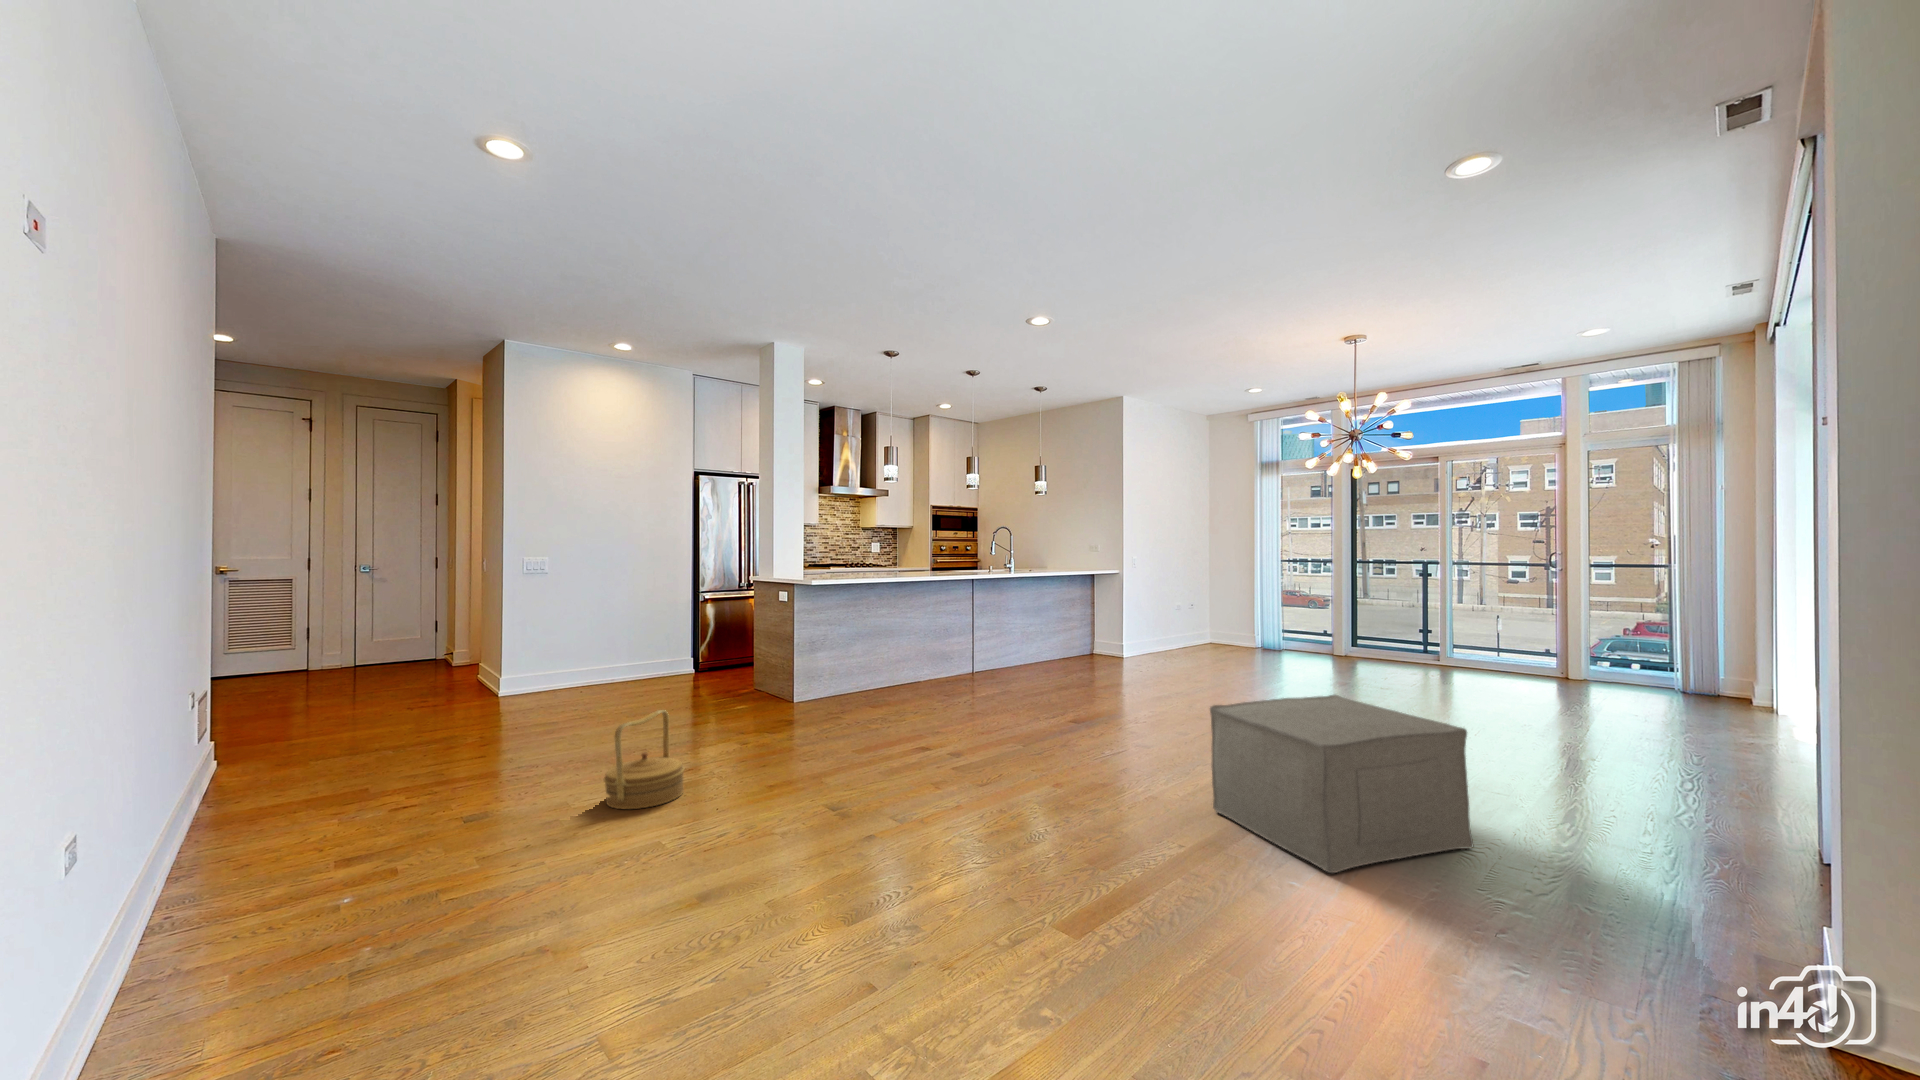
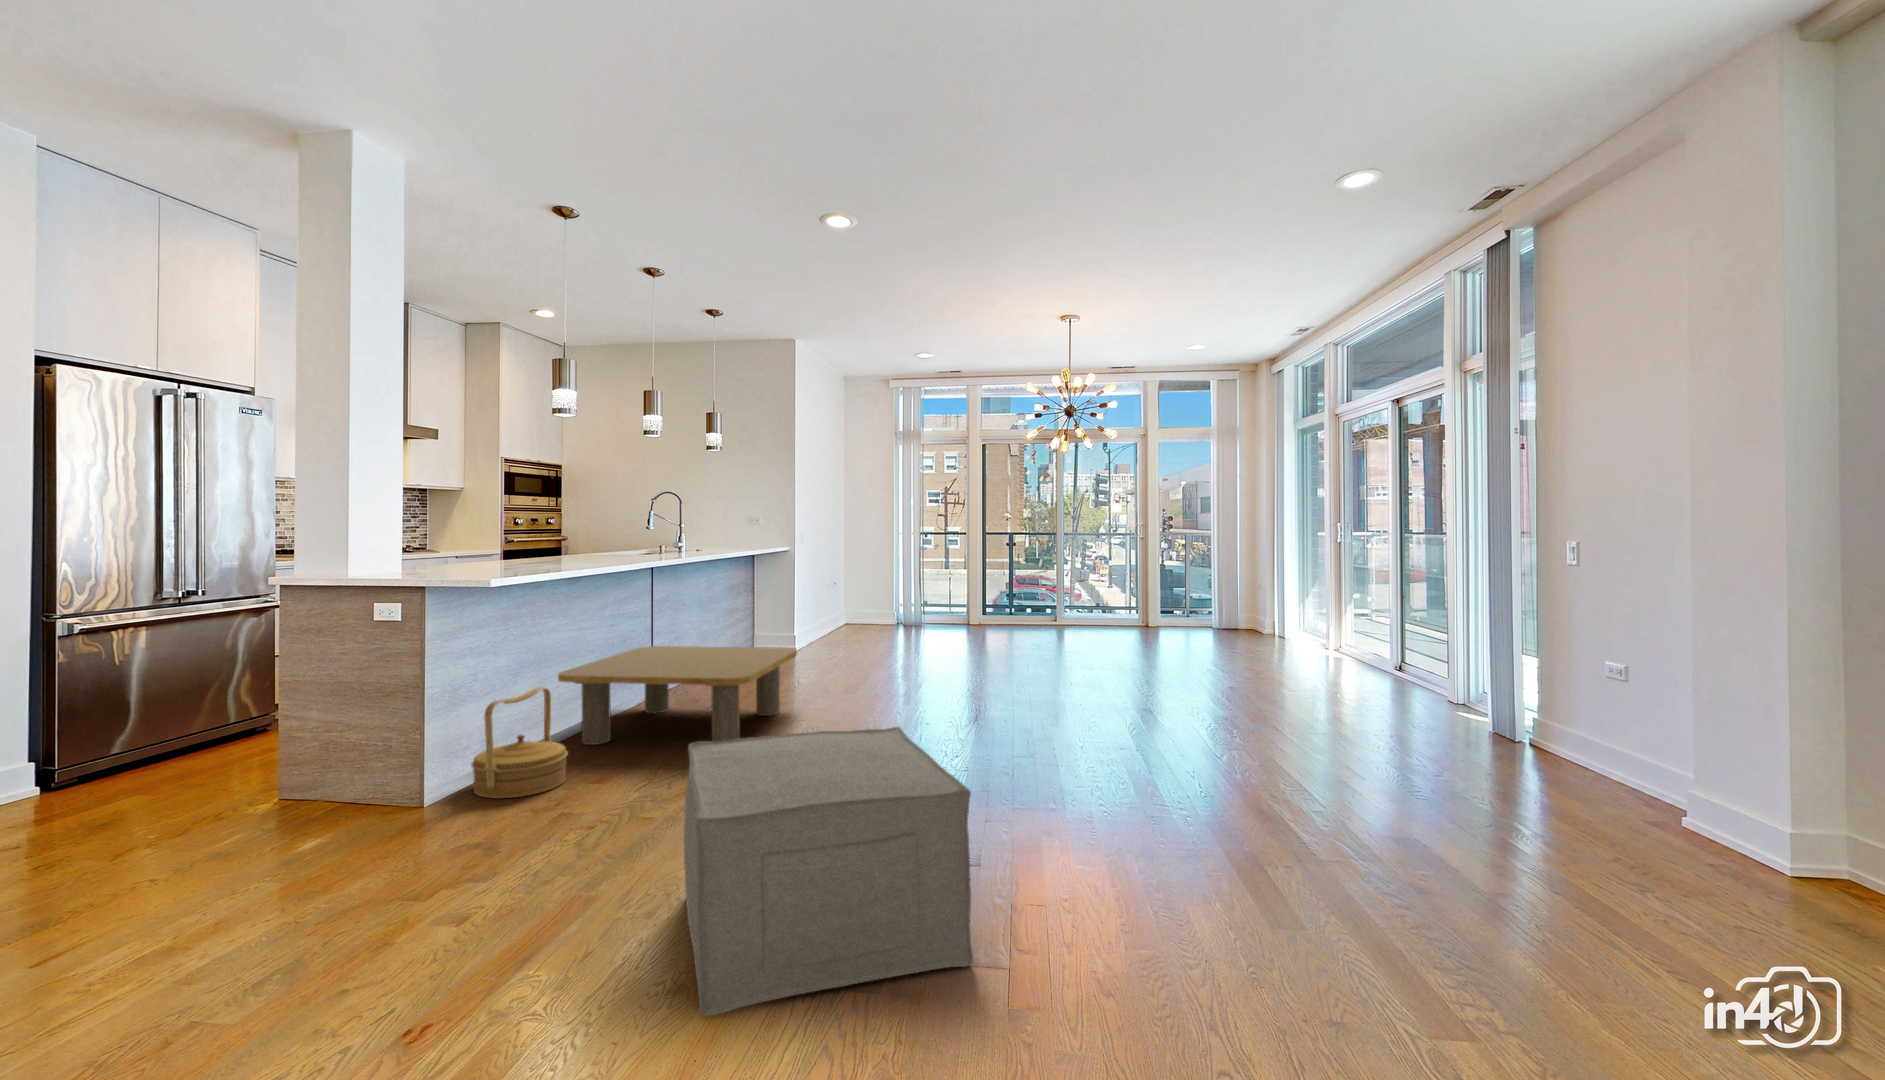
coffee table: none [673,668,879,761] -> present [558,646,797,745]
ottoman: present [1210,695,1473,873] -> present [684,727,973,1016]

